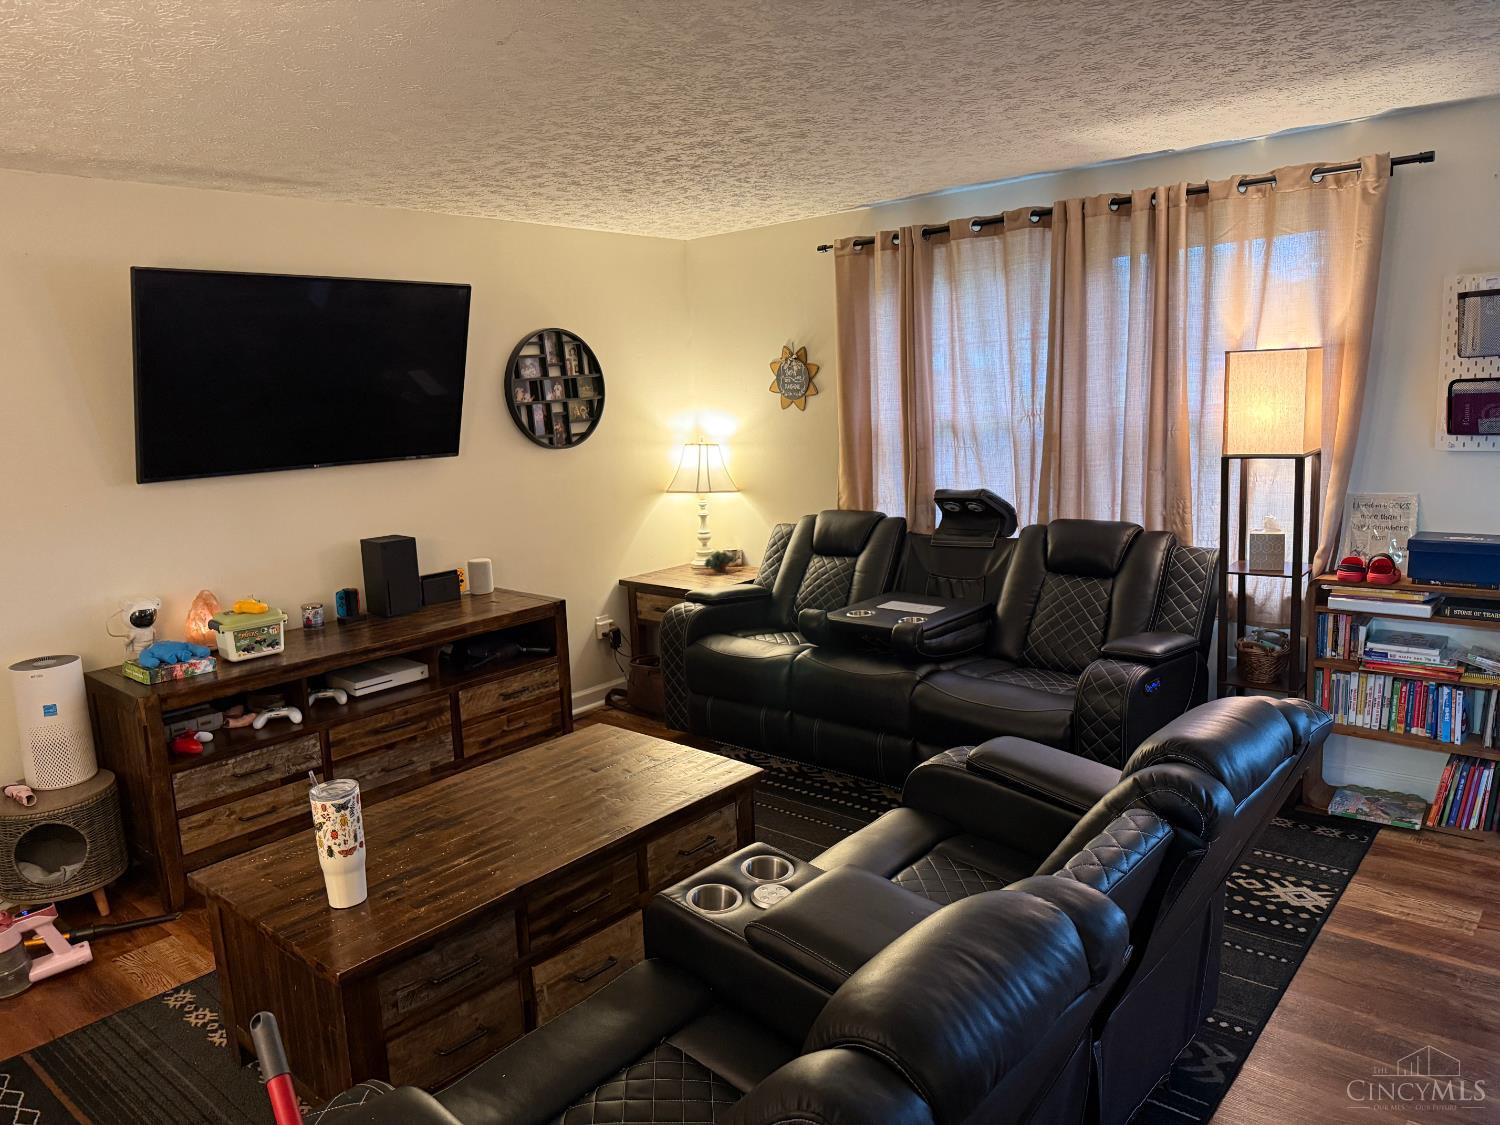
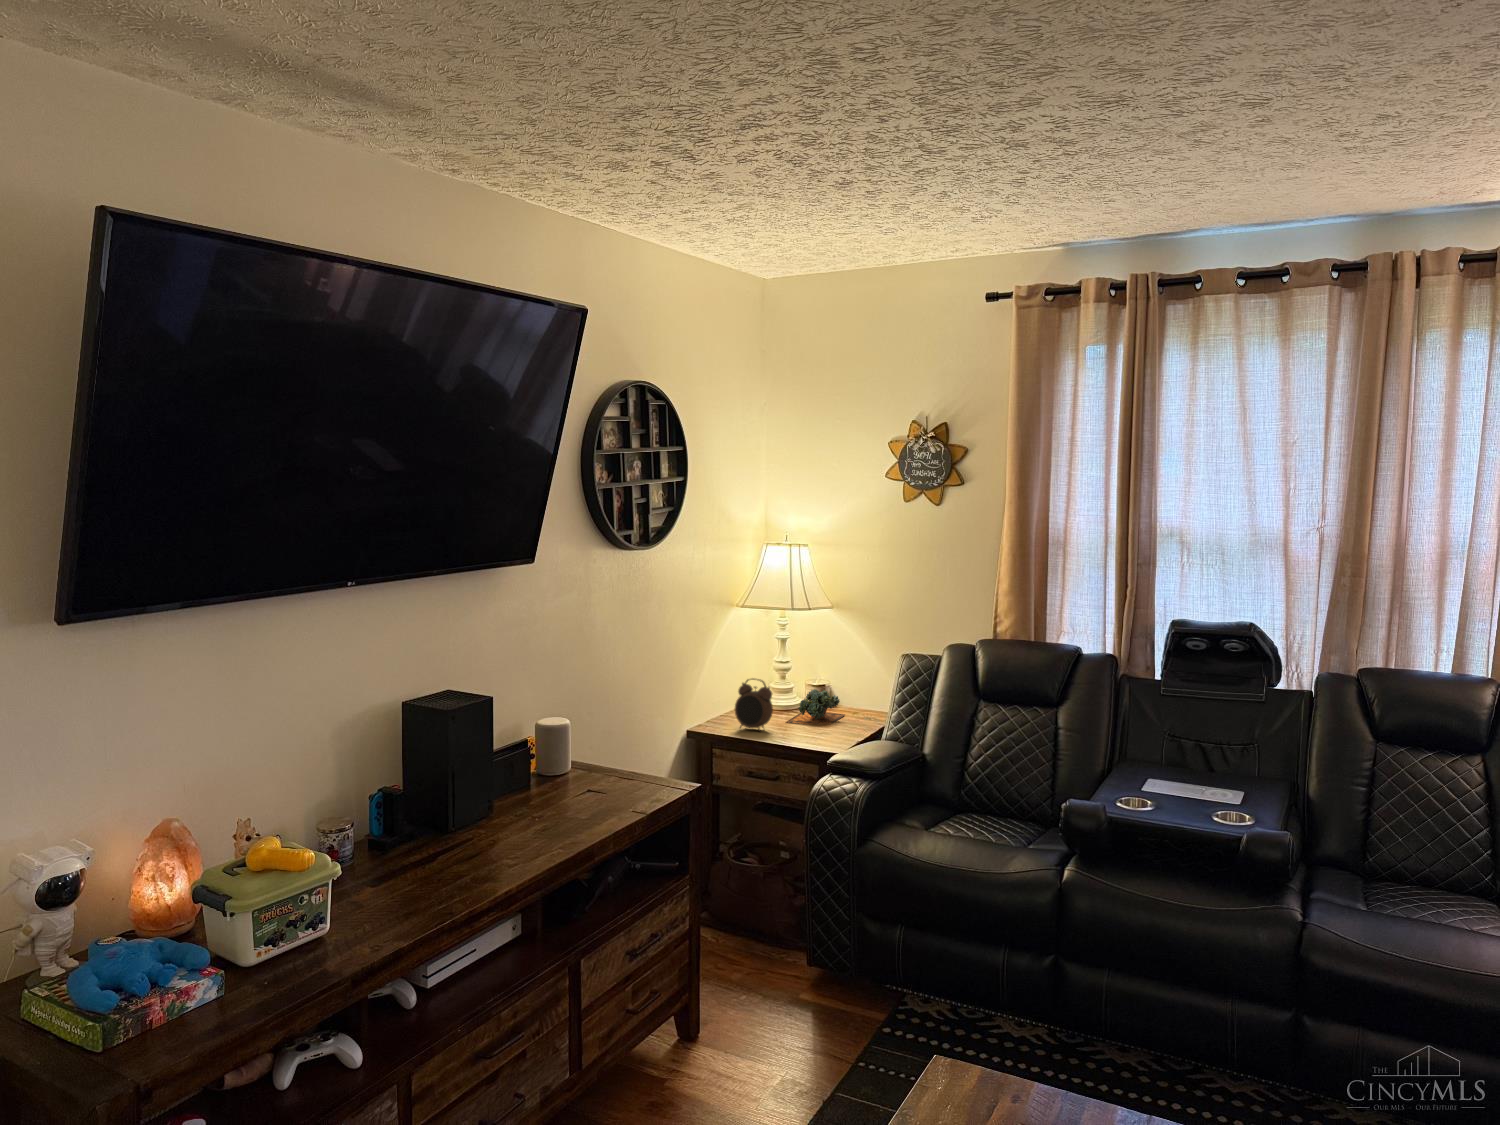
alarm clock: none [651,541,676,579] -> present [735,678,773,731]

